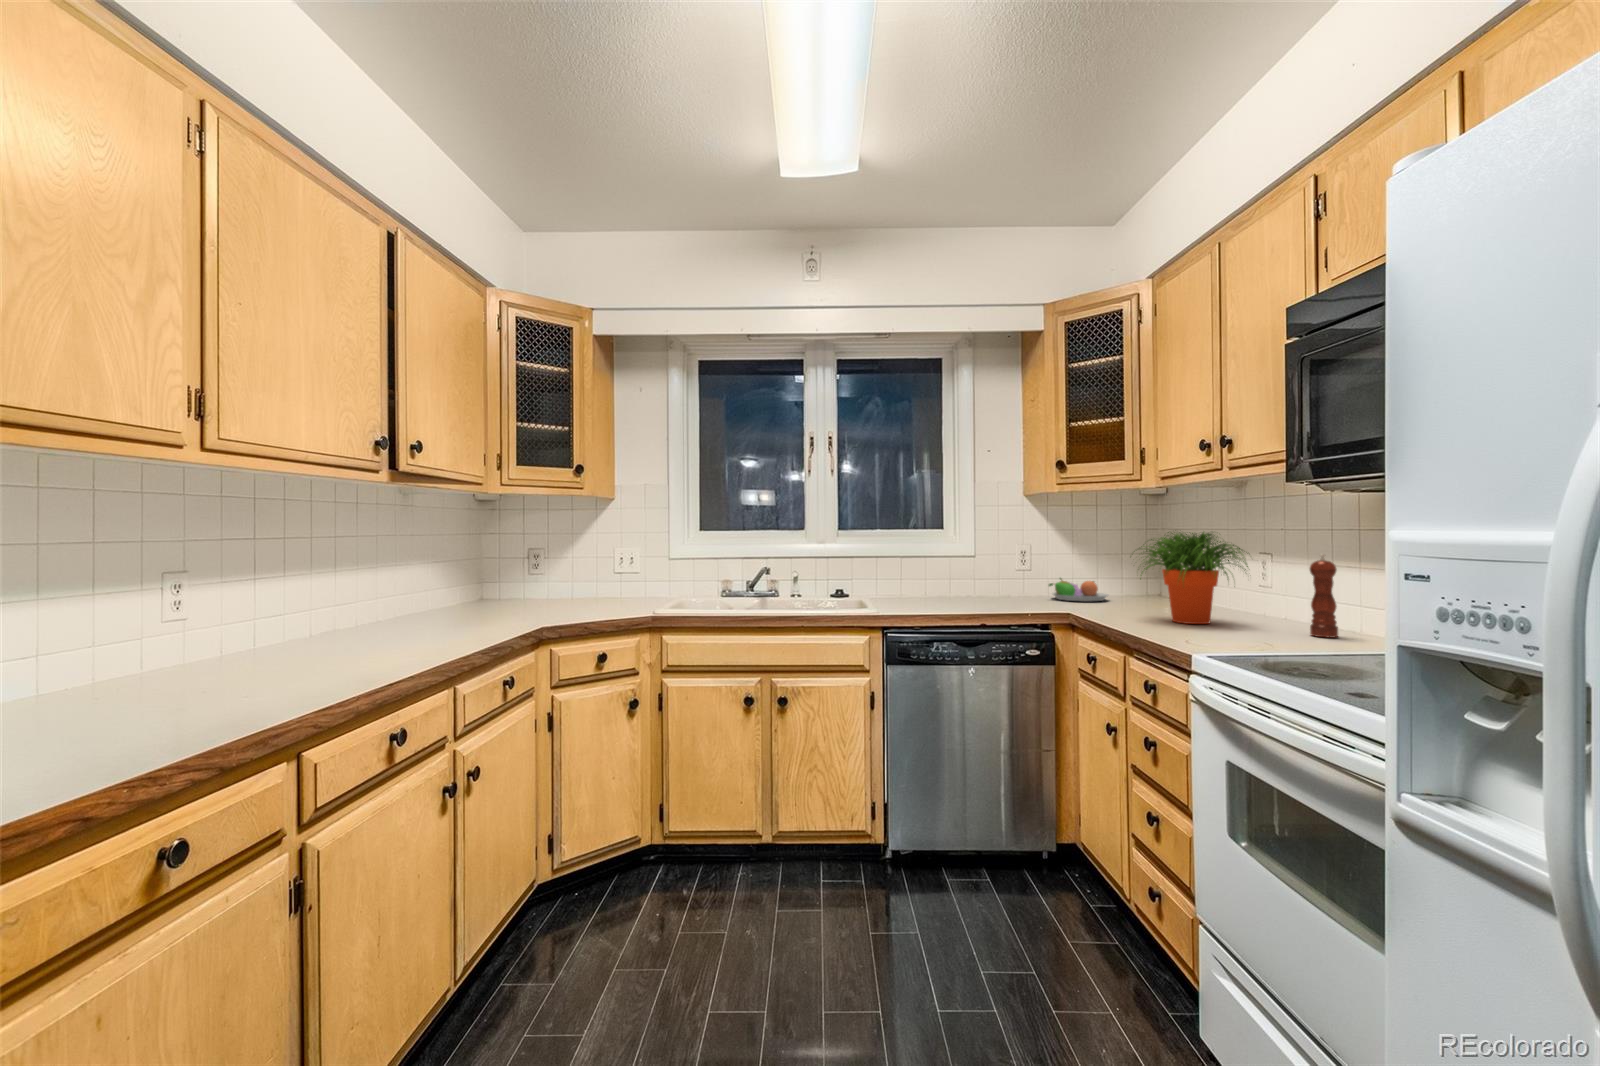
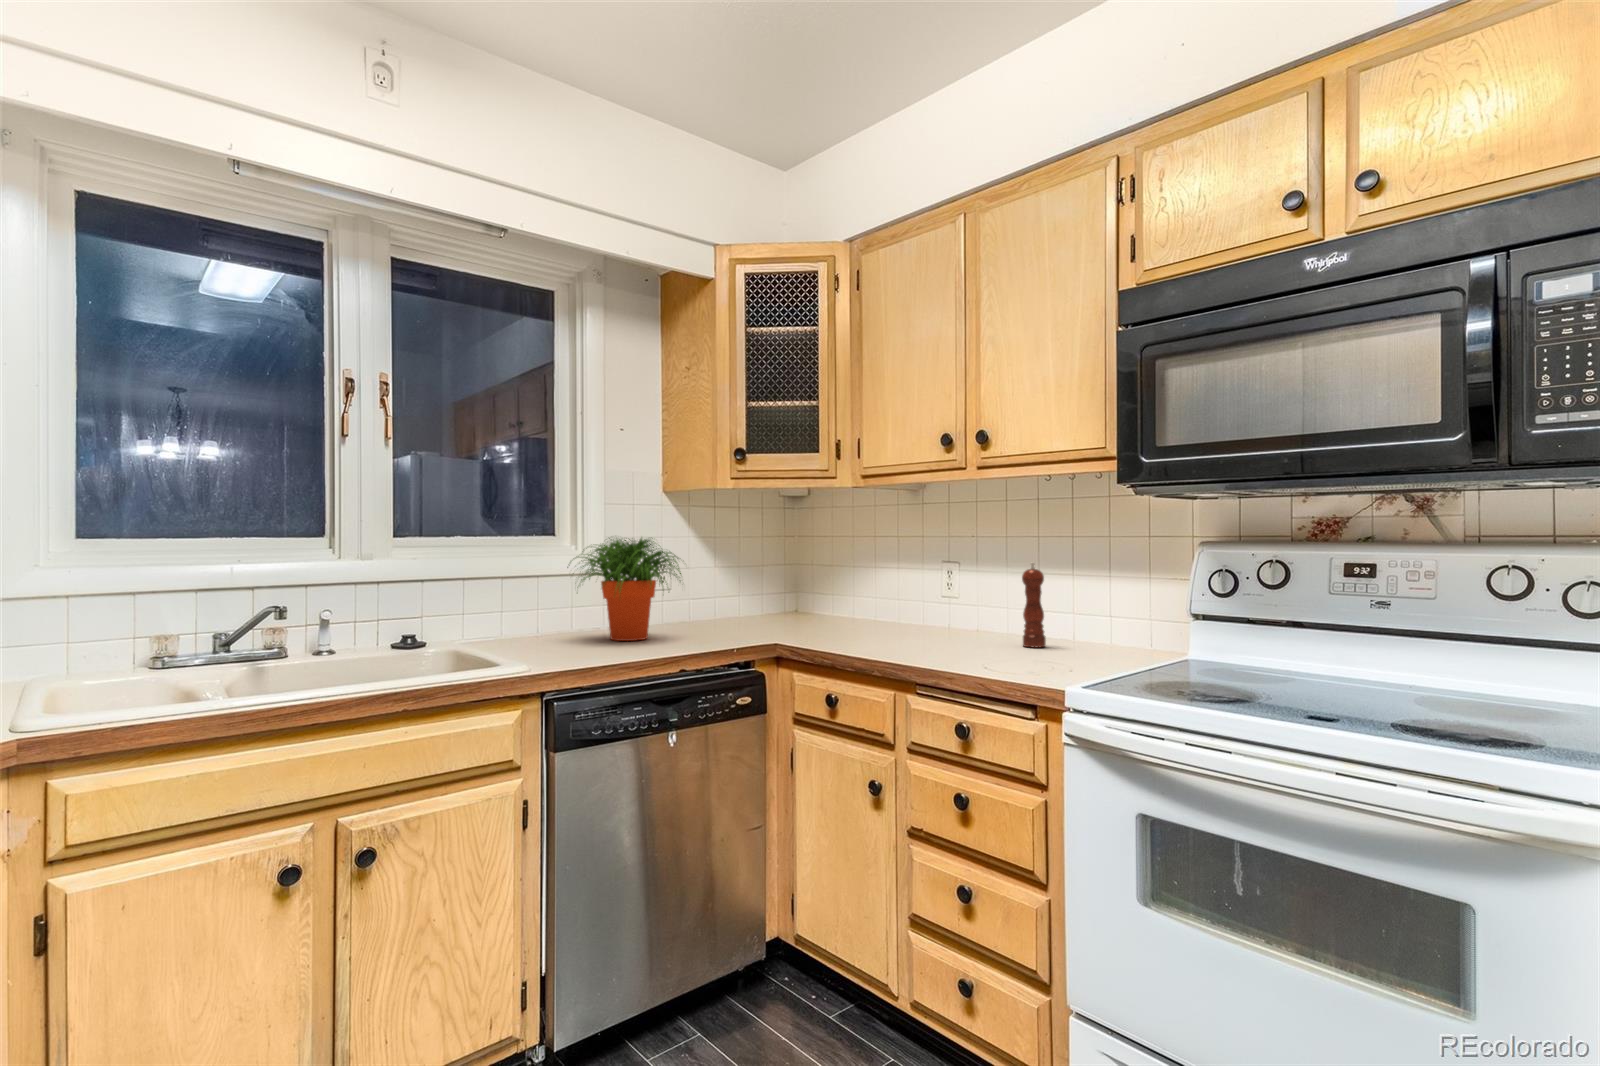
potted plant: present [1140,532,1248,624] -> present [567,538,681,641]
fruit bowl: present [1049,578,1108,601] -> none [714,599,782,628]

